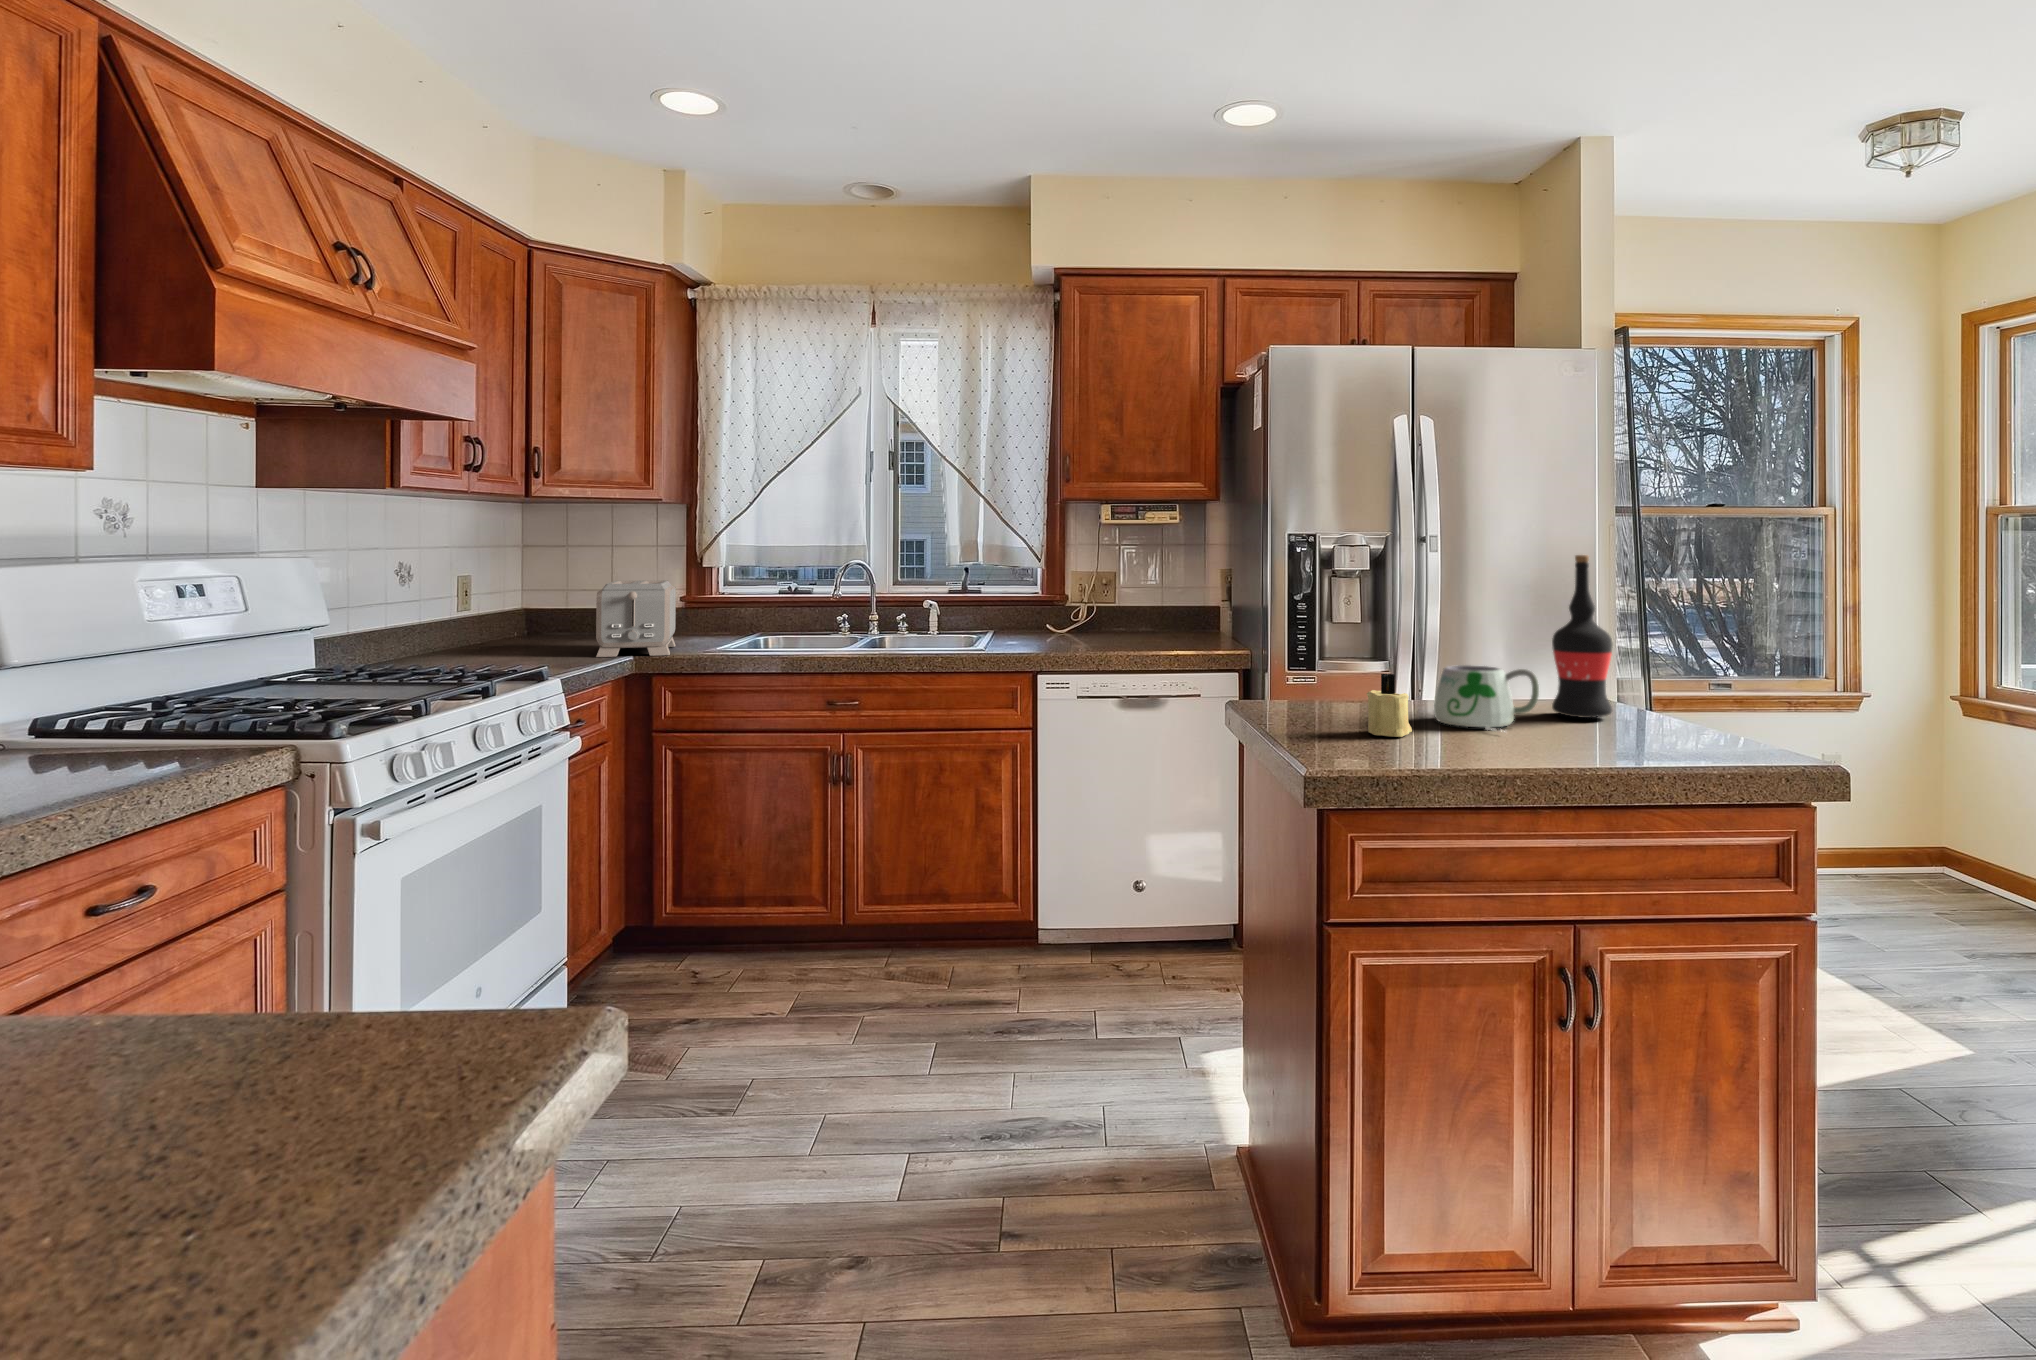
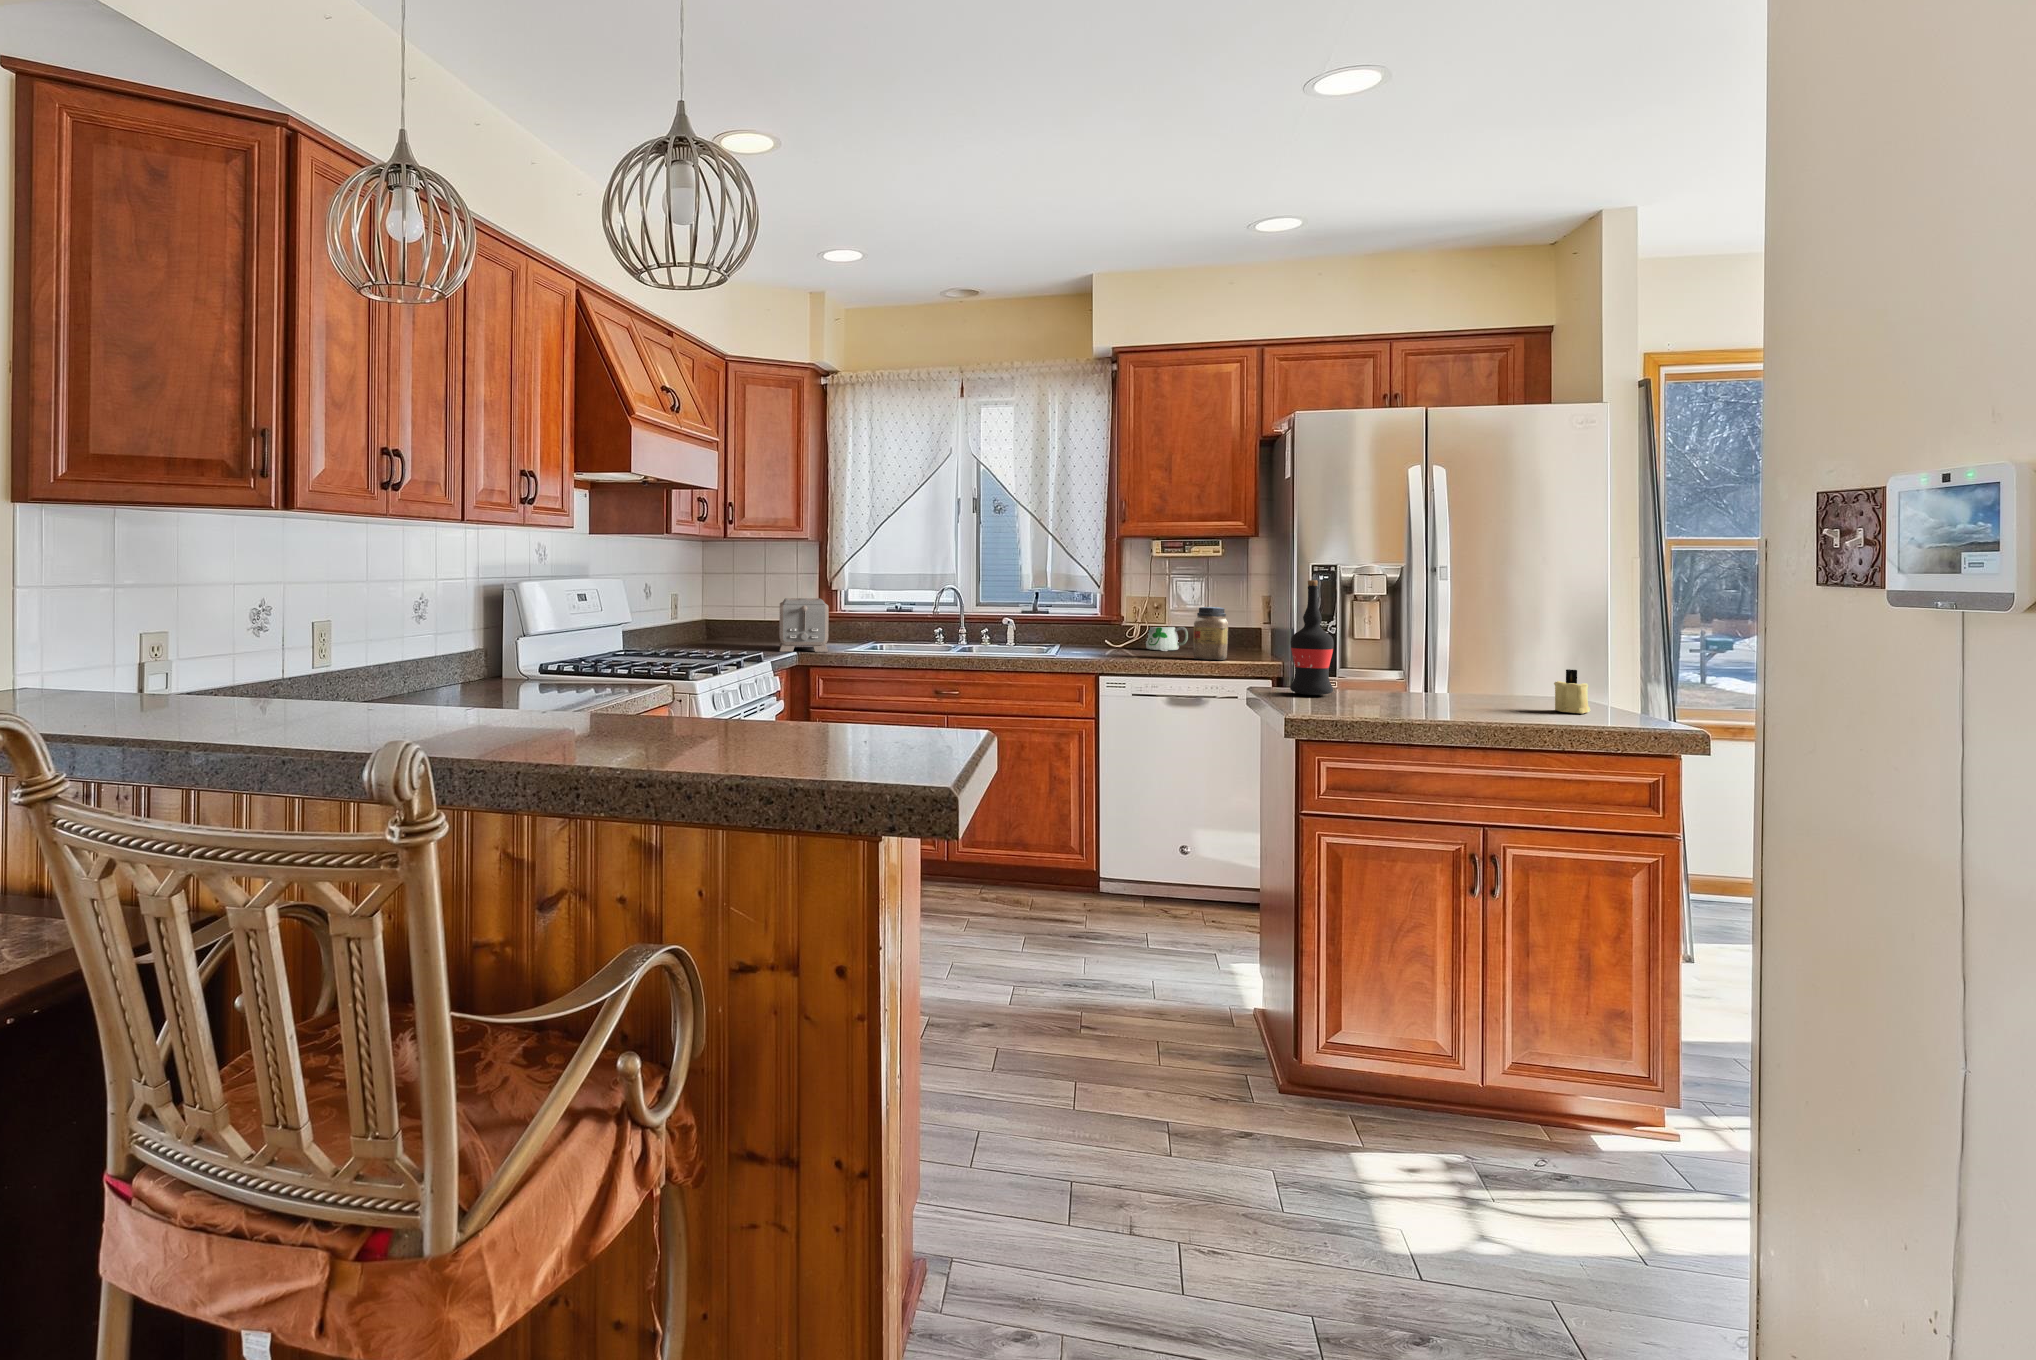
wine bottle: present [1552,555,1613,718] -> present [1290,580,1334,695]
jar: none [1150,585,1190,651] -> present [1193,607,1228,660]
mug: present [1434,665,1539,731] -> present [1146,627,1188,651]
candle: present [1367,674,1412,737] -> present [1554,669,1590,714]

